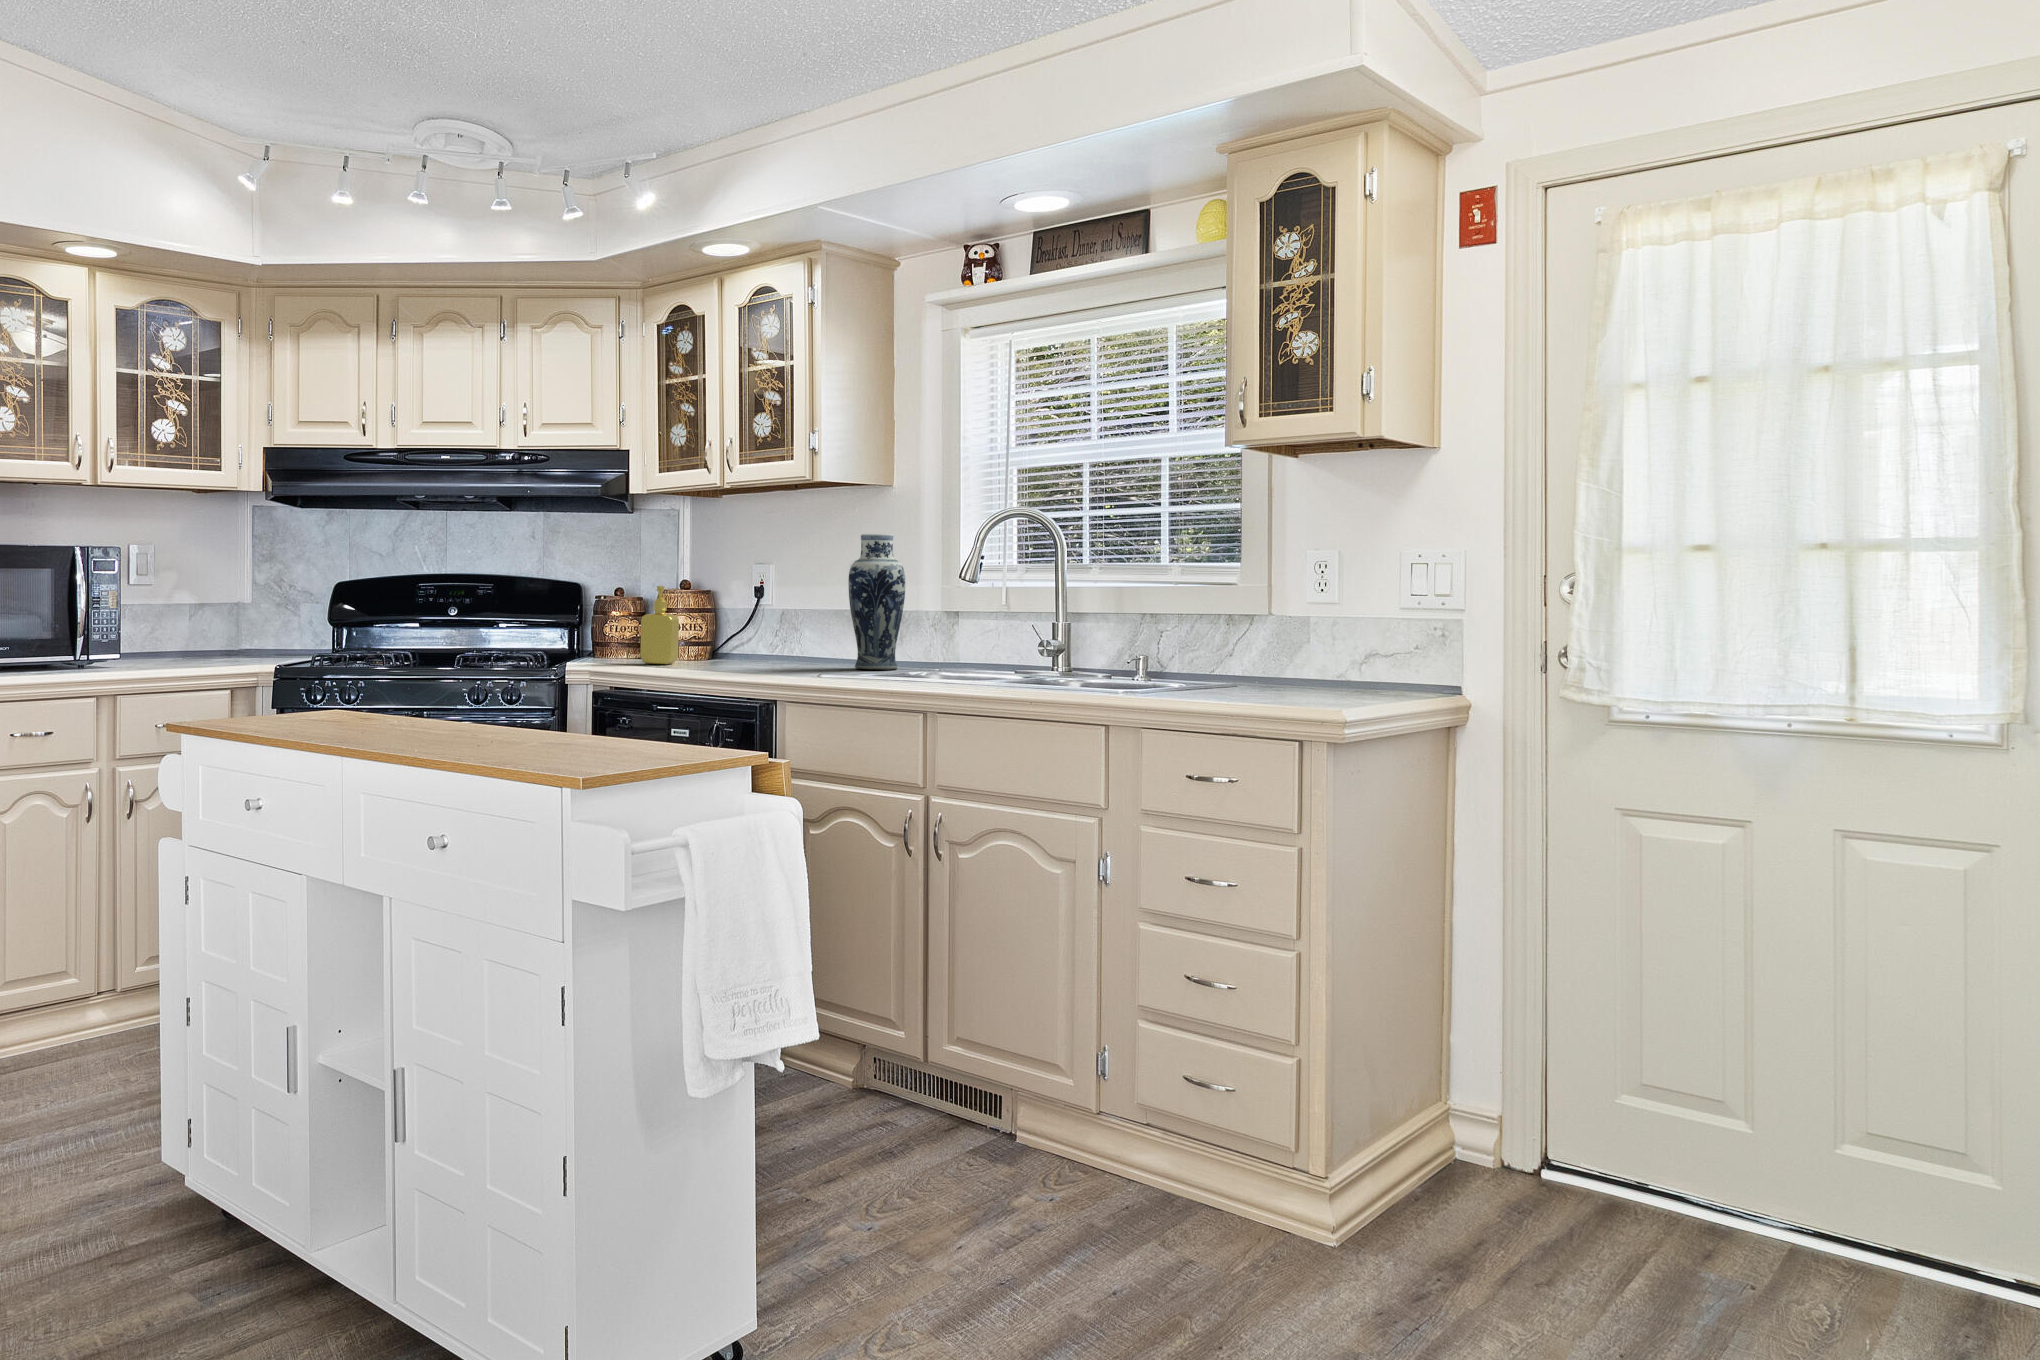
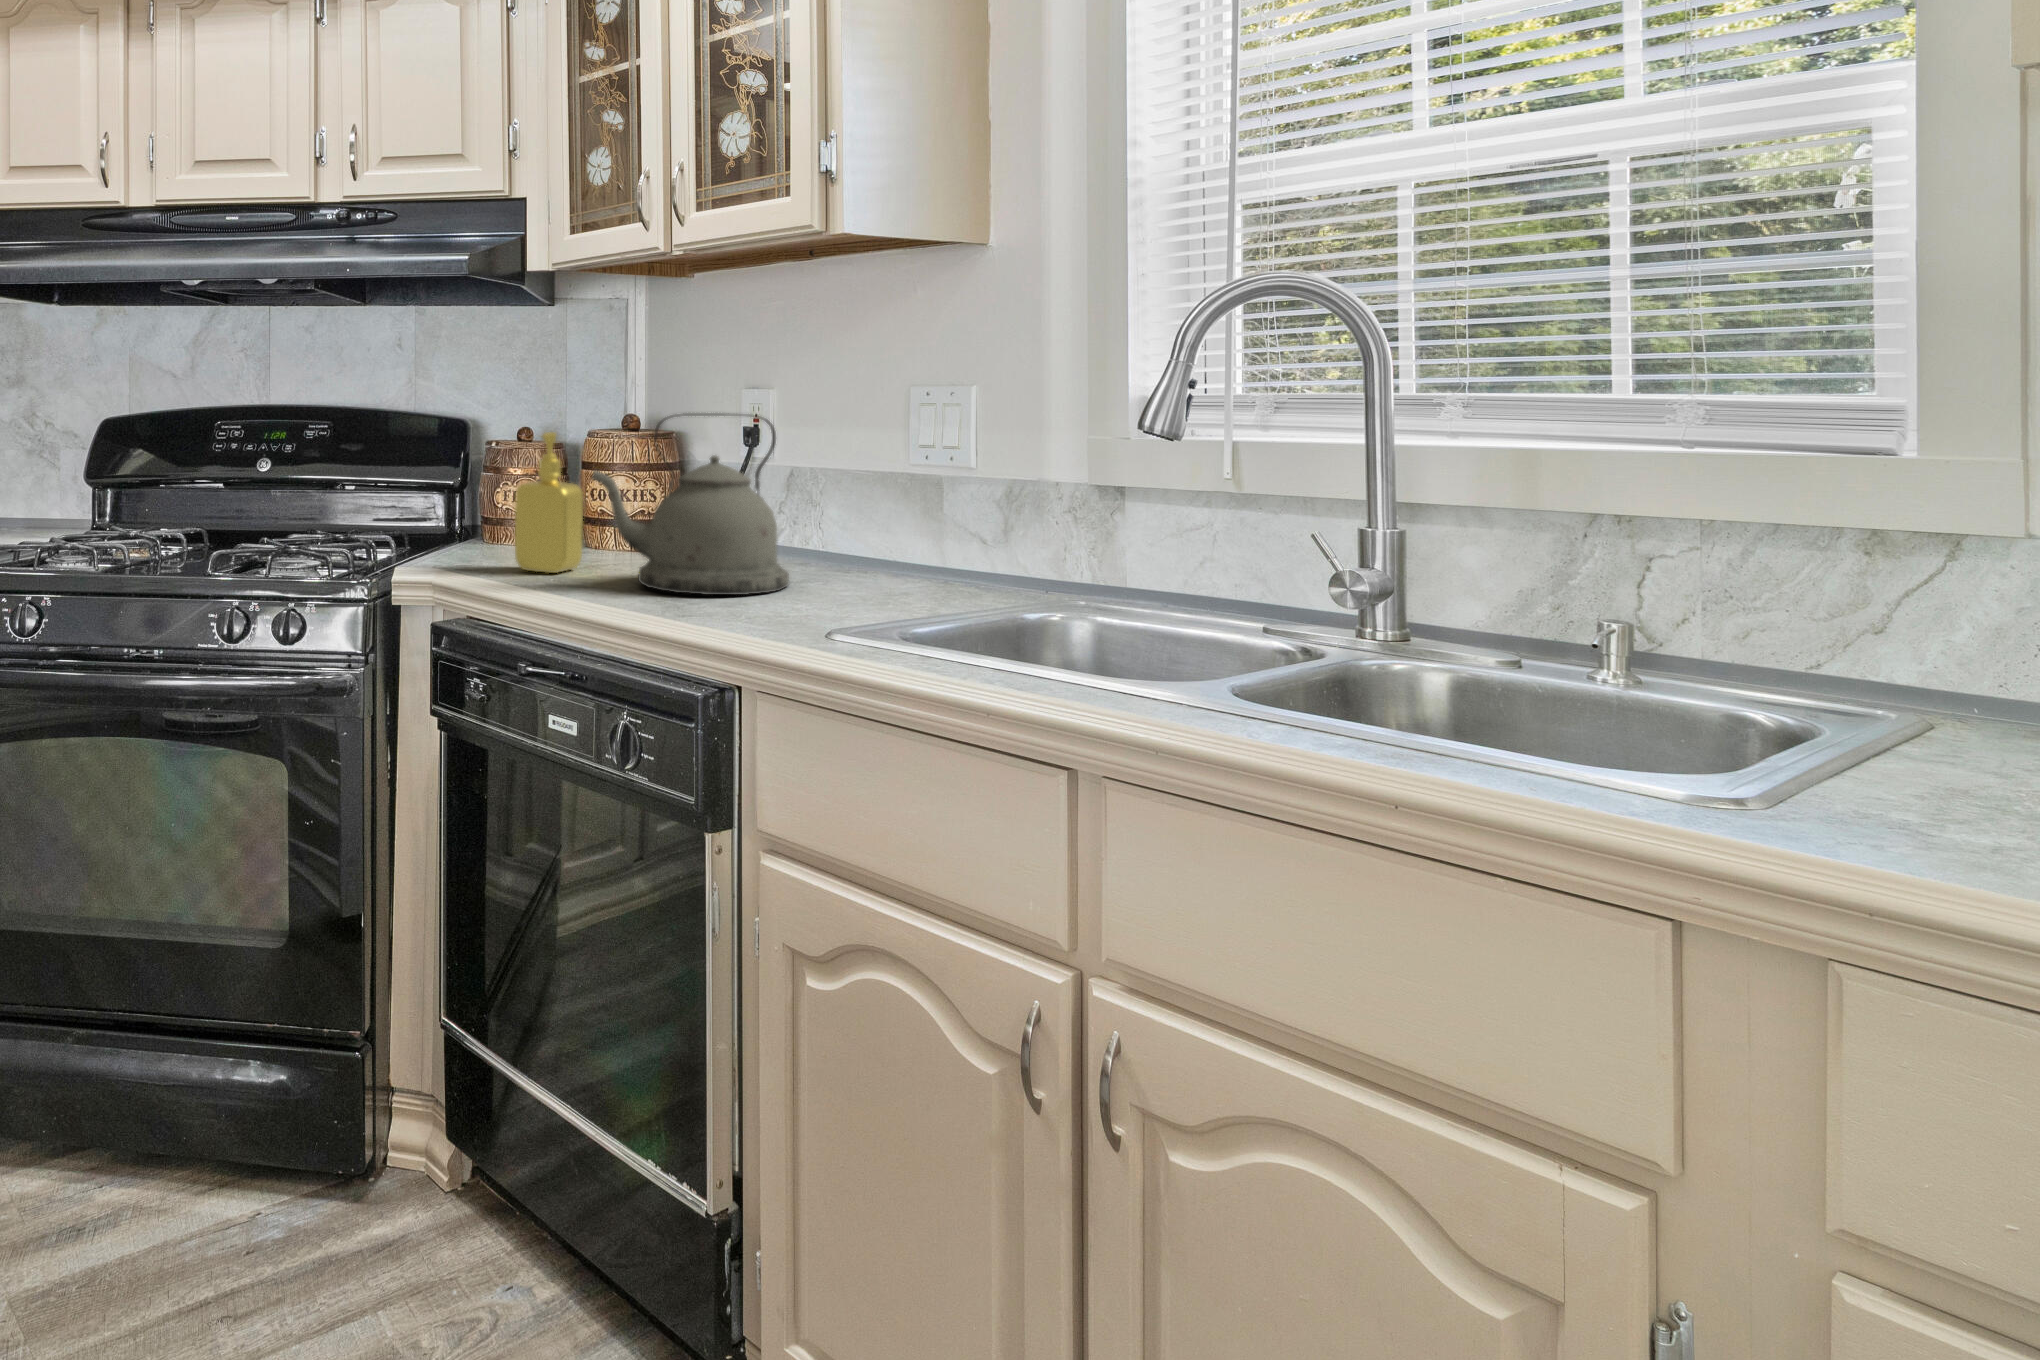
vase: present [848,534,905,670] -> none [881,337,998,612]
kettle: none [694,574,798,668] -> present [592,413,789,595]

